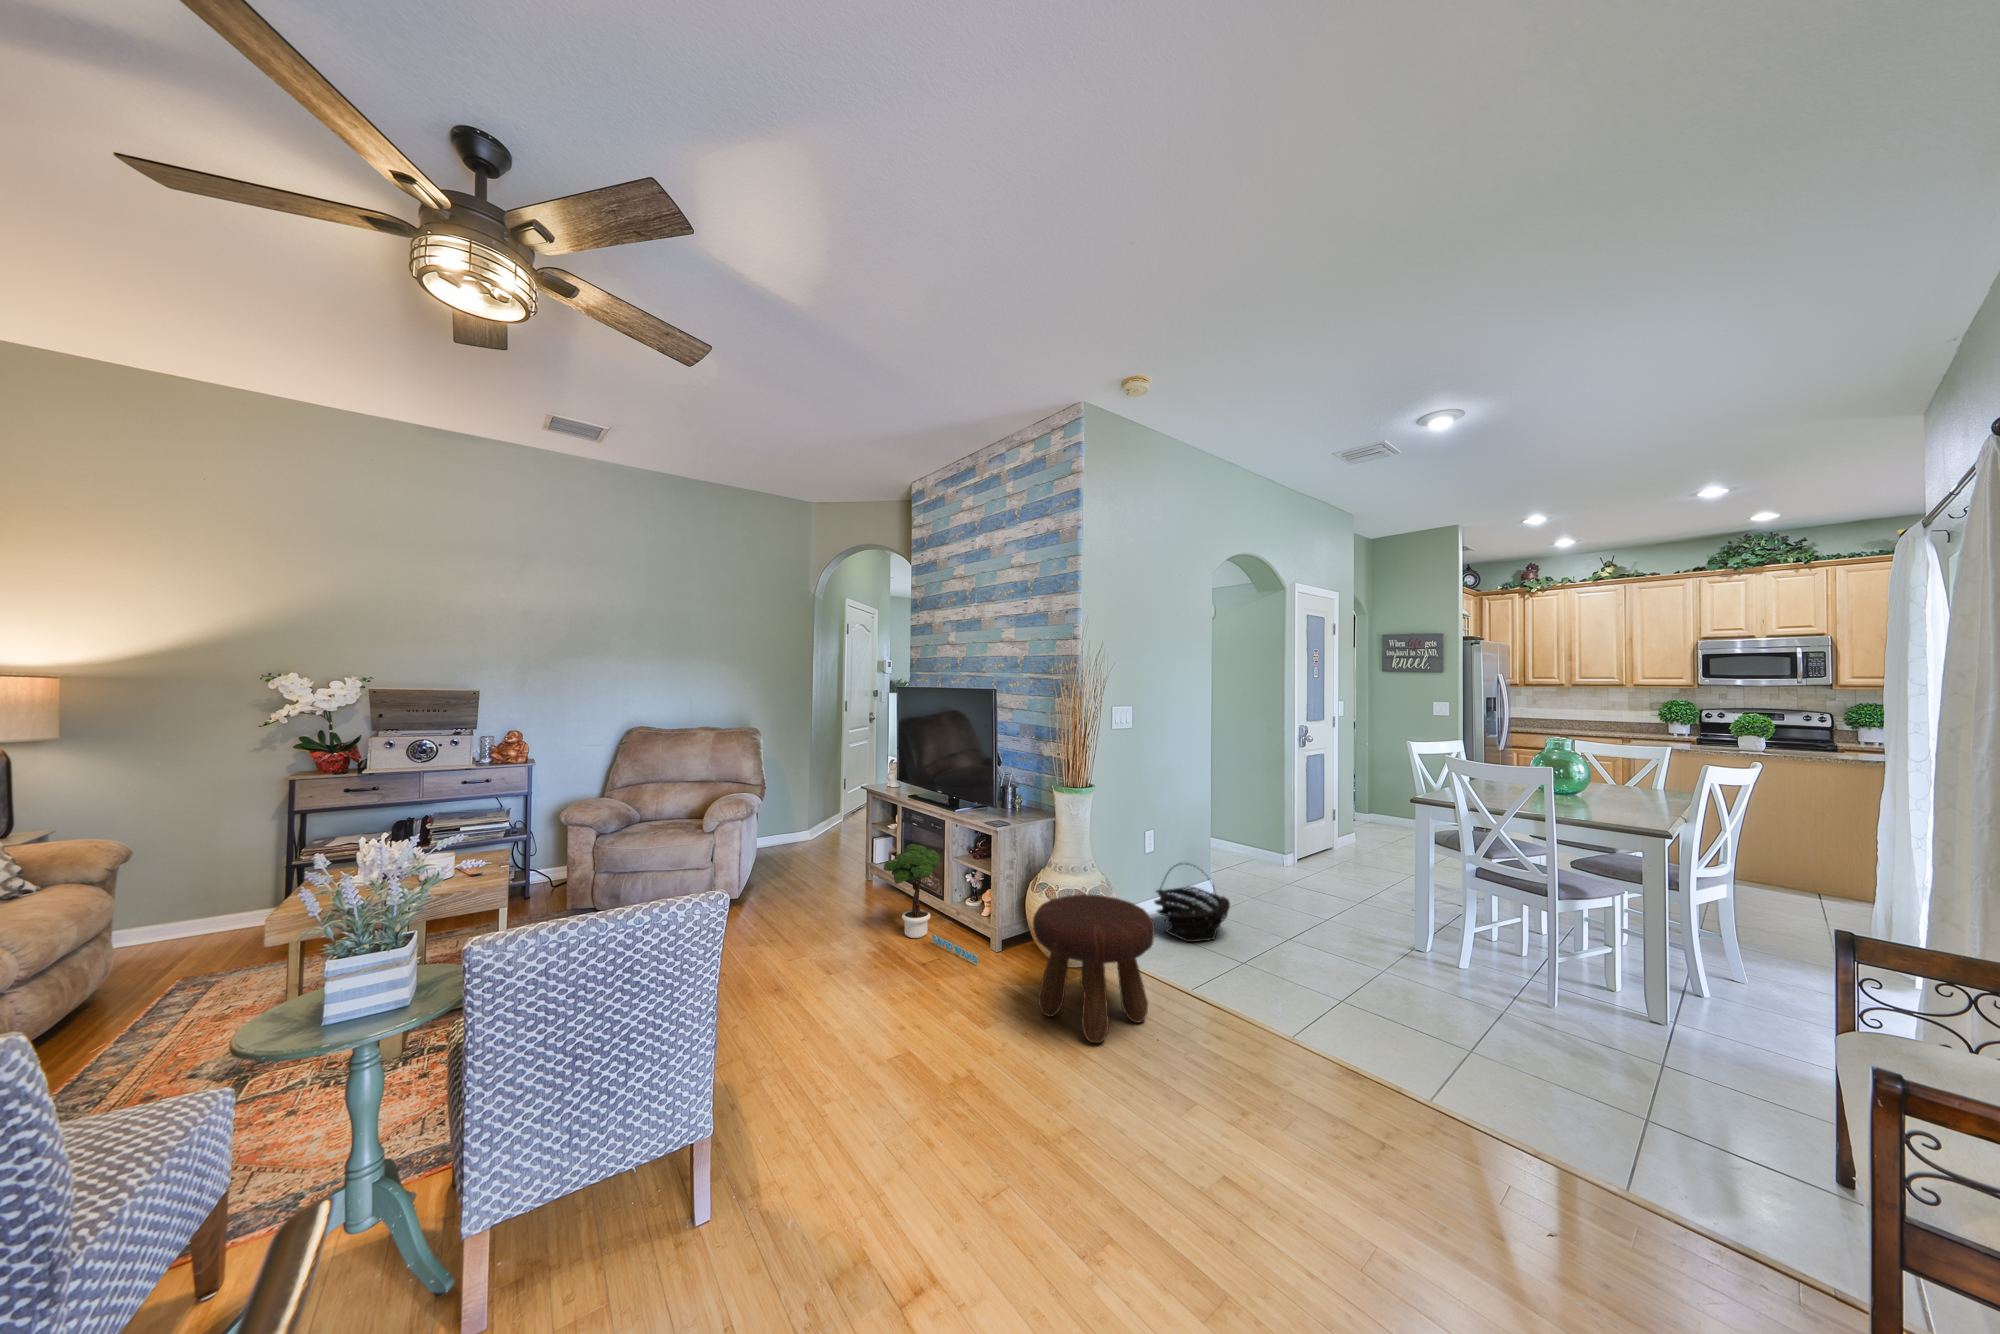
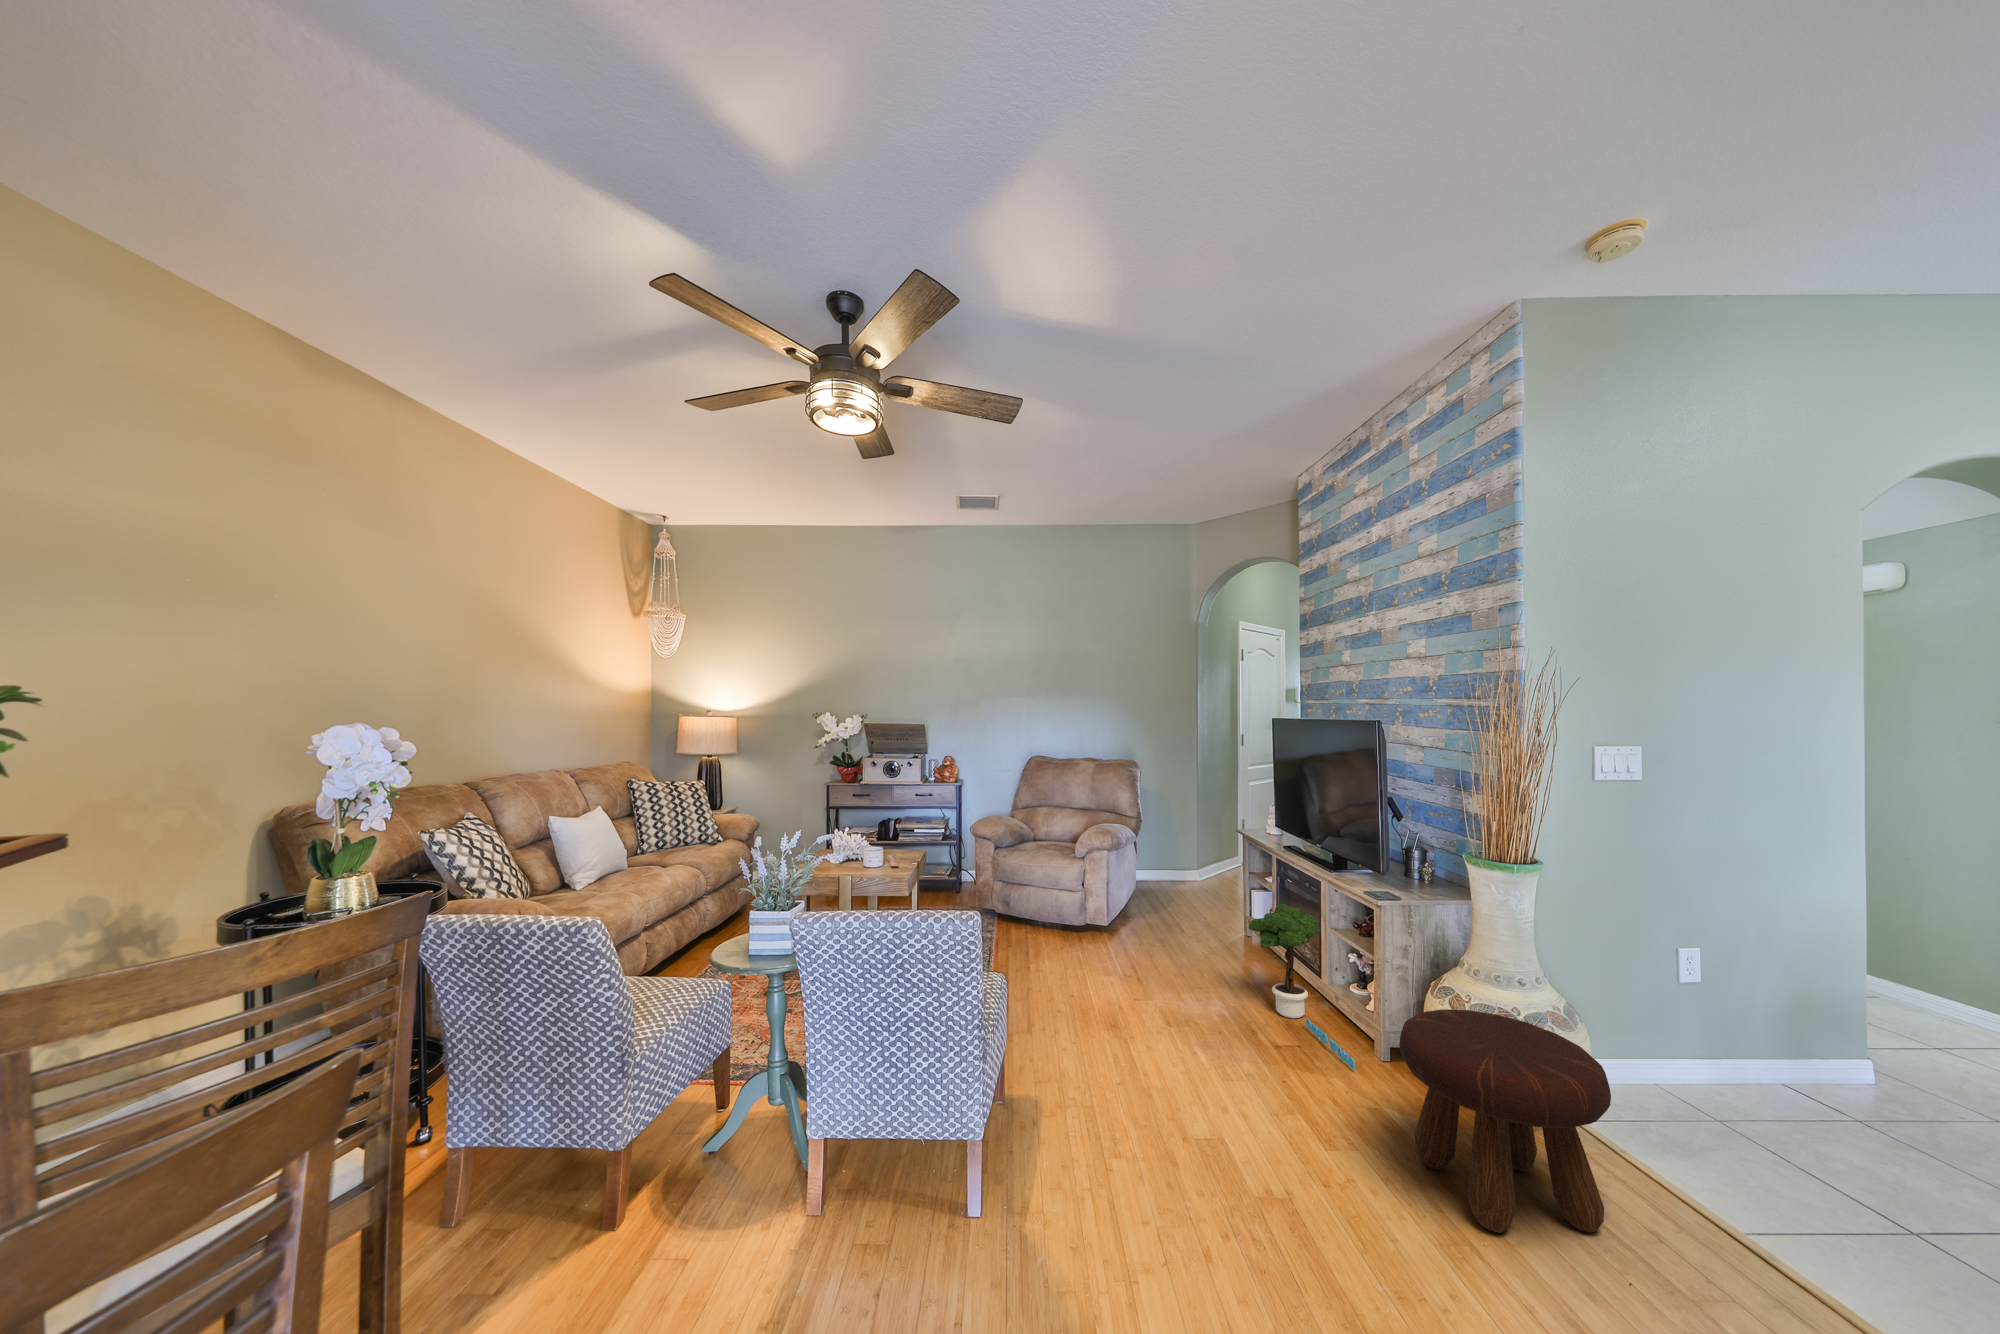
basket: present [1155,863,1230,942] -> none [1684,1010,1868,1160]

